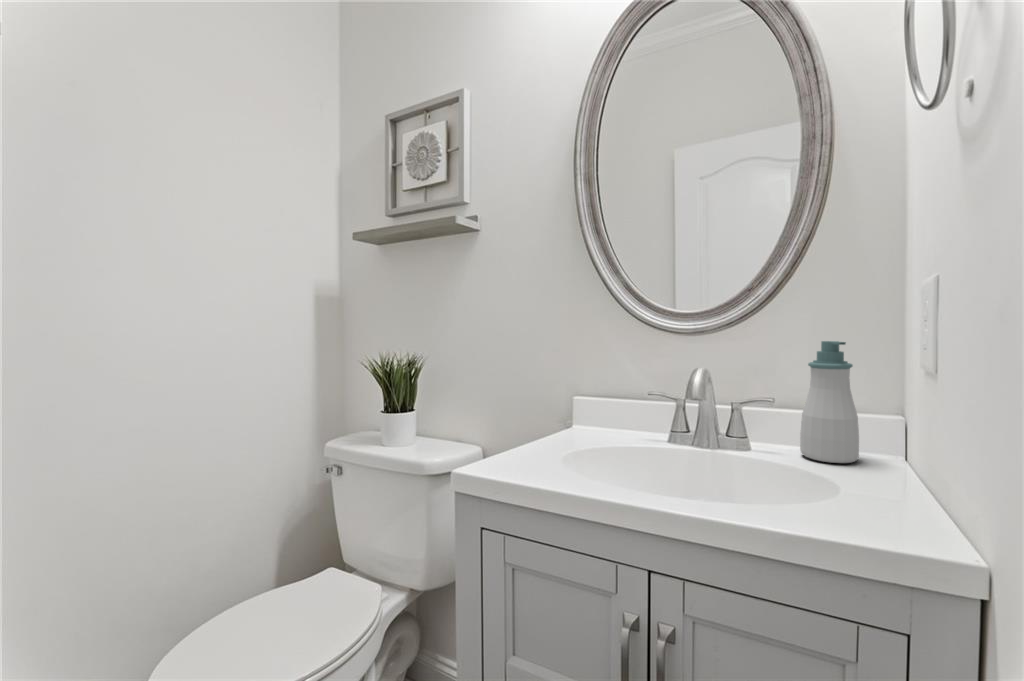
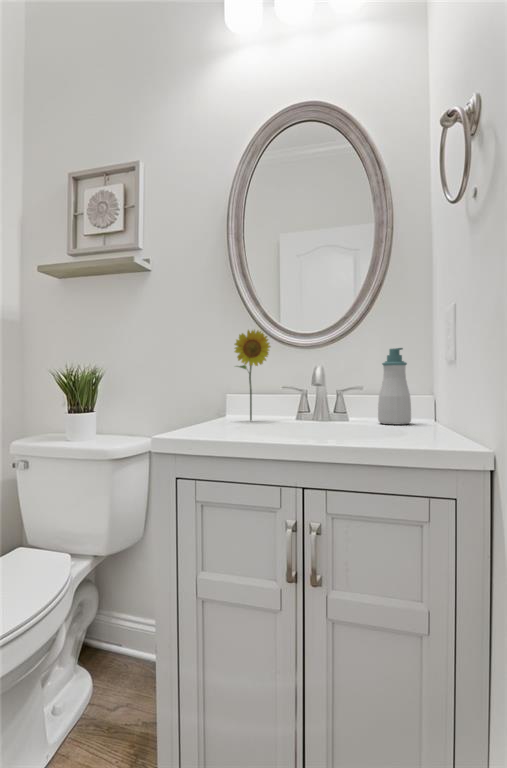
flower: none [580,310,633,435] -> present [234,330,270,421]

